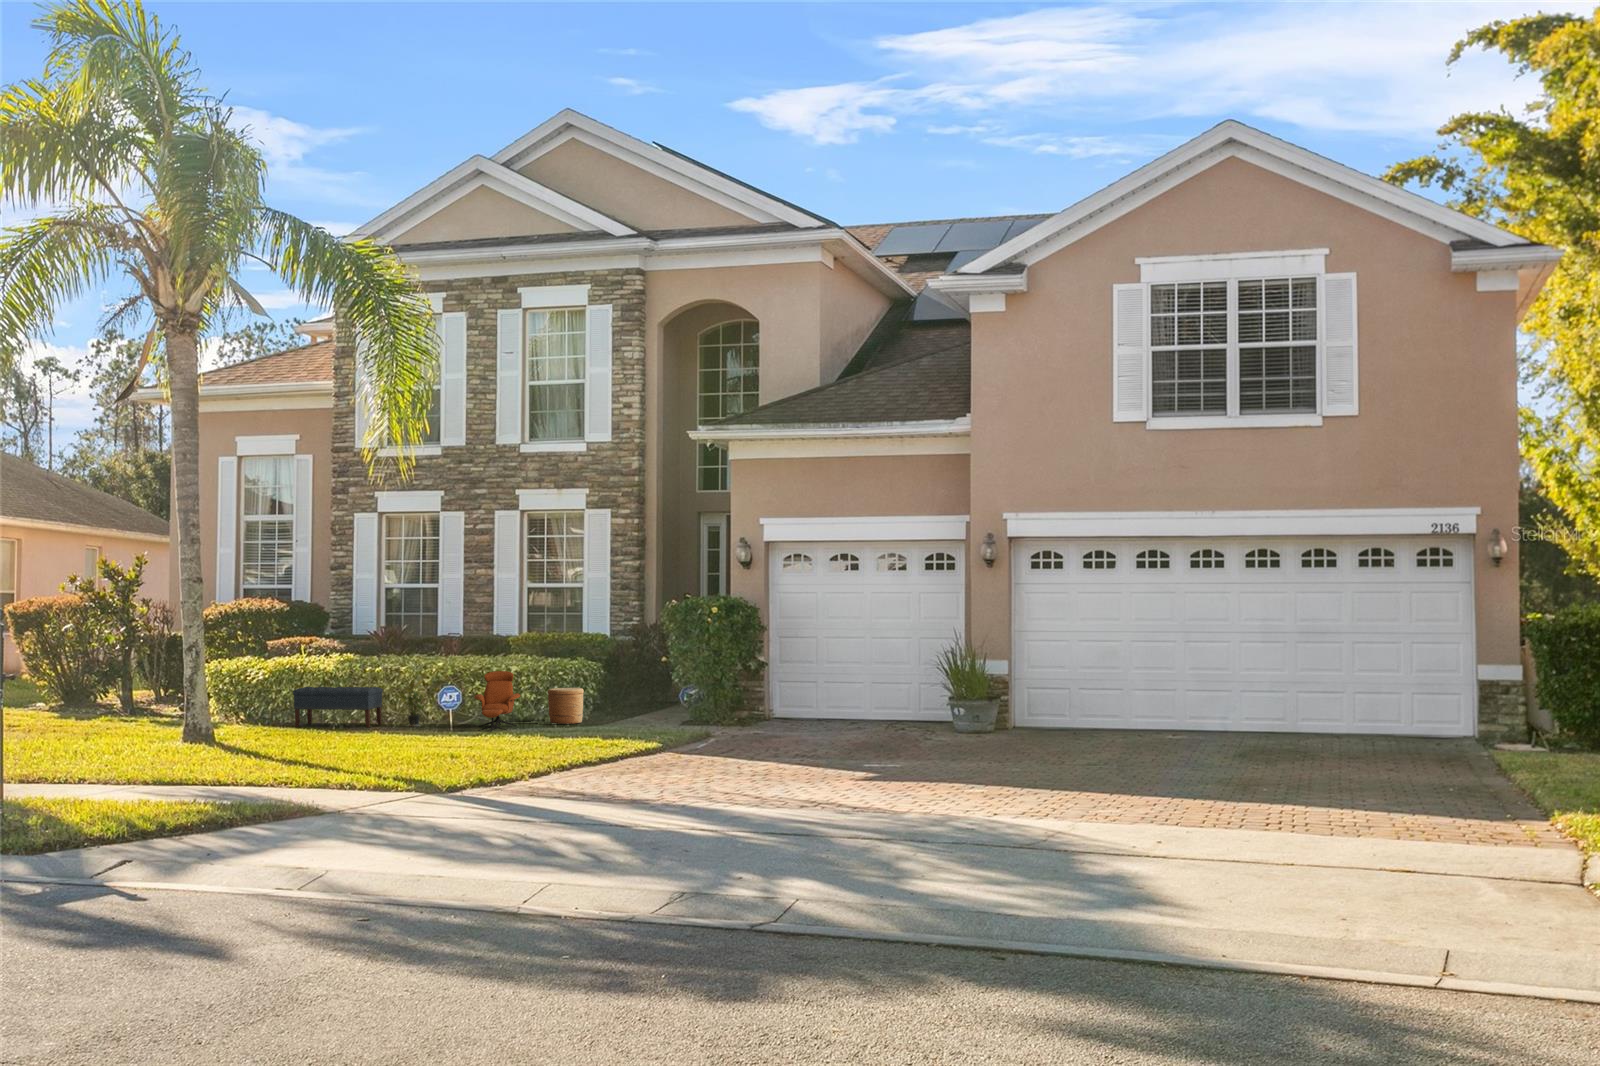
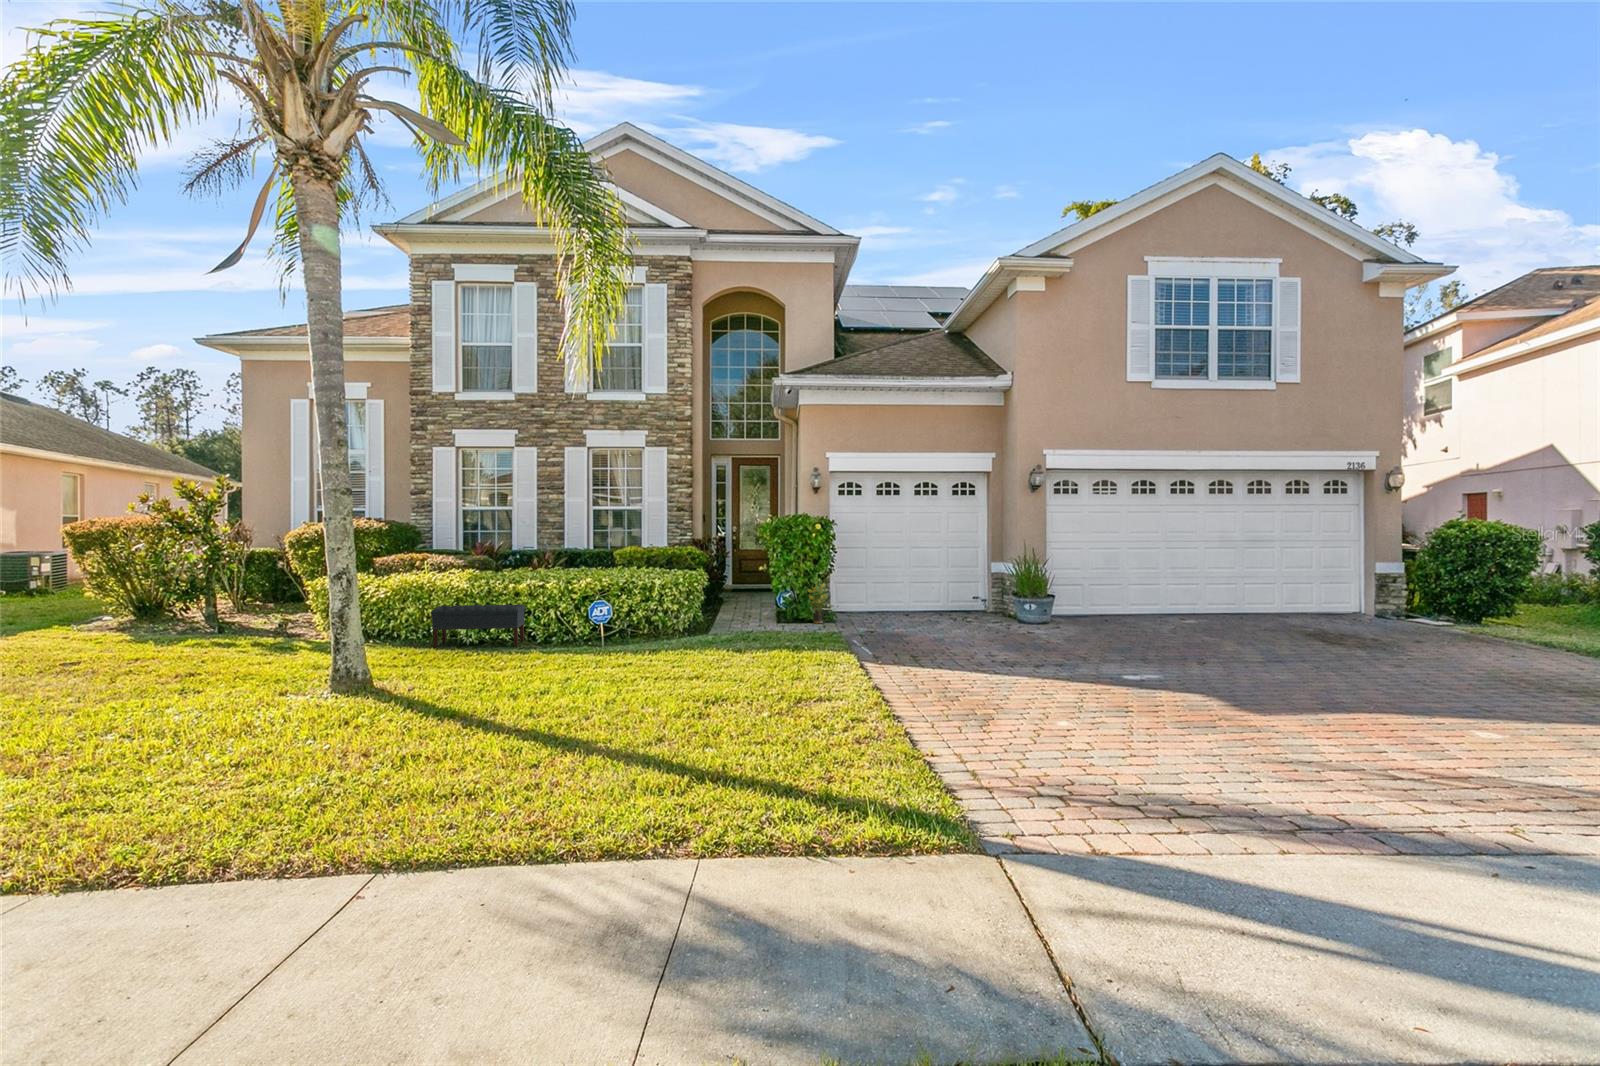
lounge chair: present [474,671,520,732] -> none [626,586,671,649]
potted plant: present [400,680,425,727] -> present [808,584,827,624]
woven basket: present [547,688,584,724] -> none [687,599,721,634]

